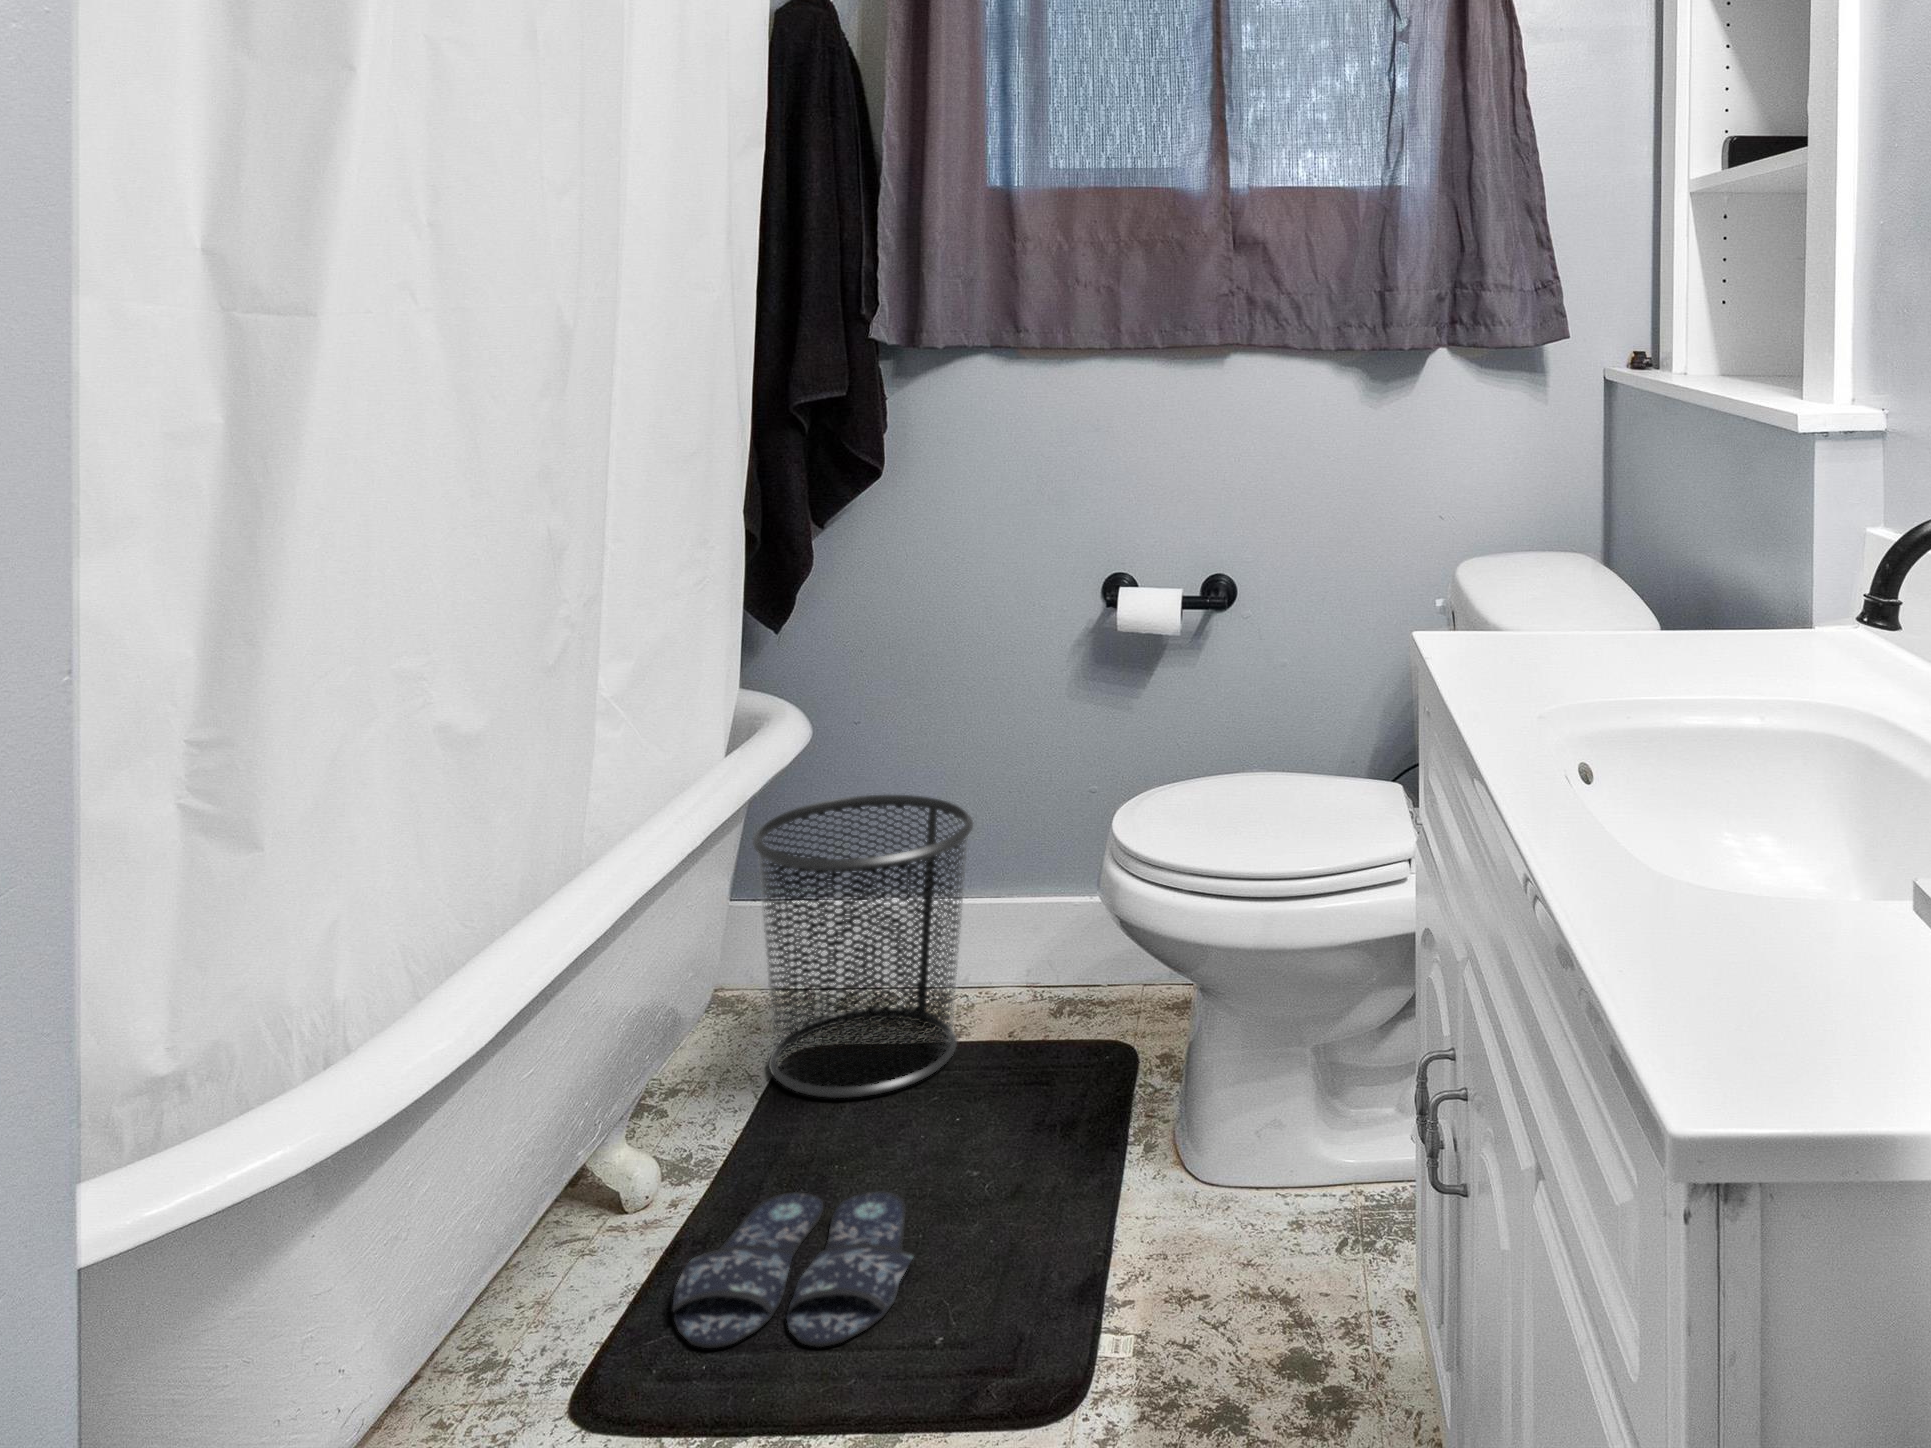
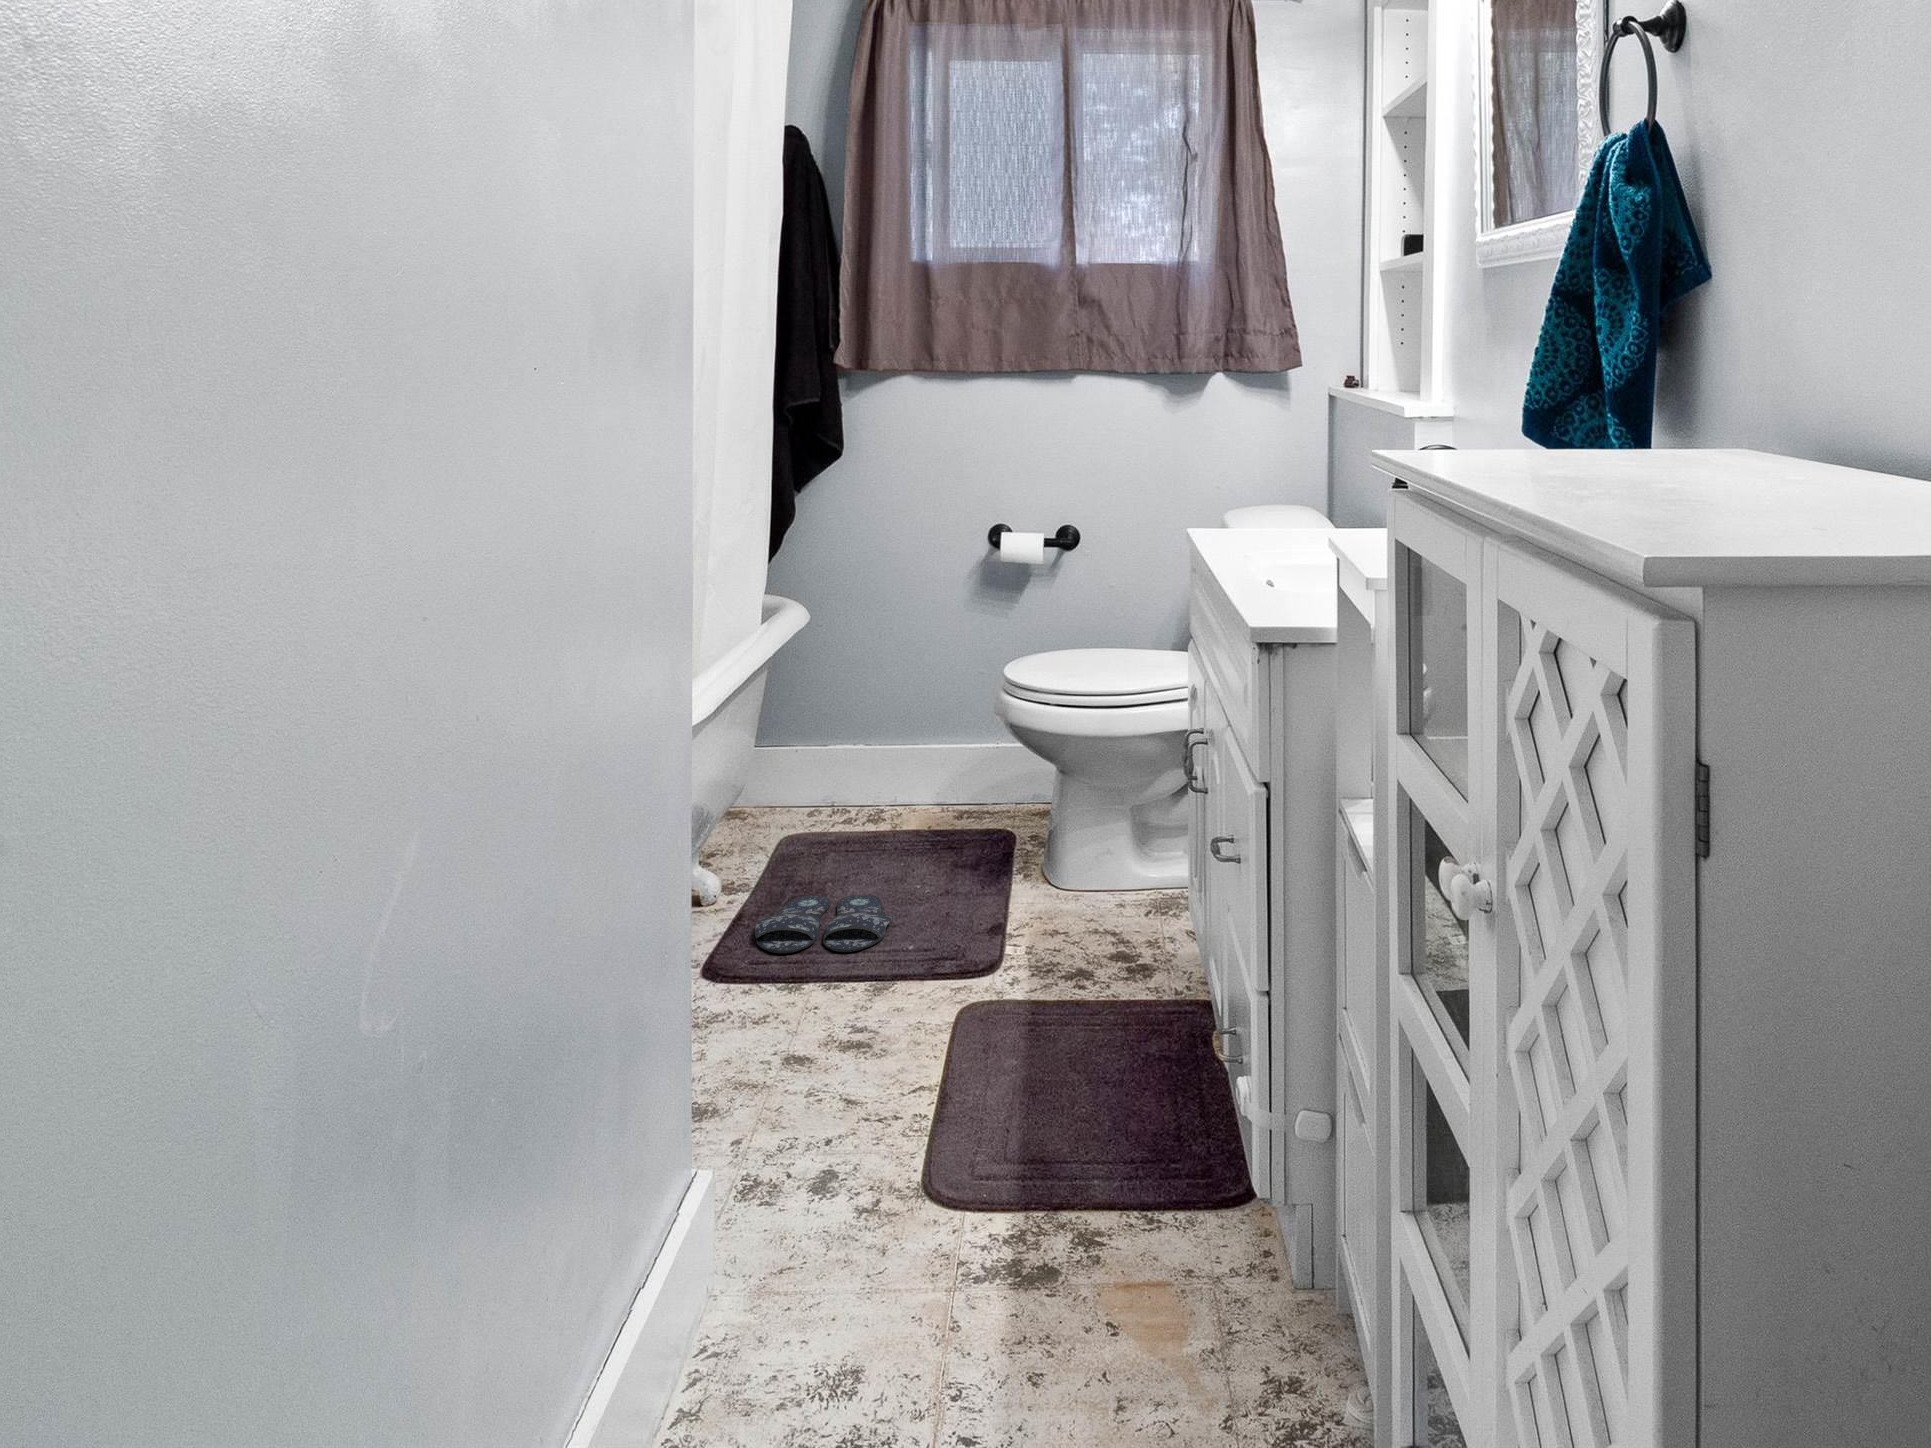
waste bin: present [752,795,973,1098] -> none [764,673,907,857]

